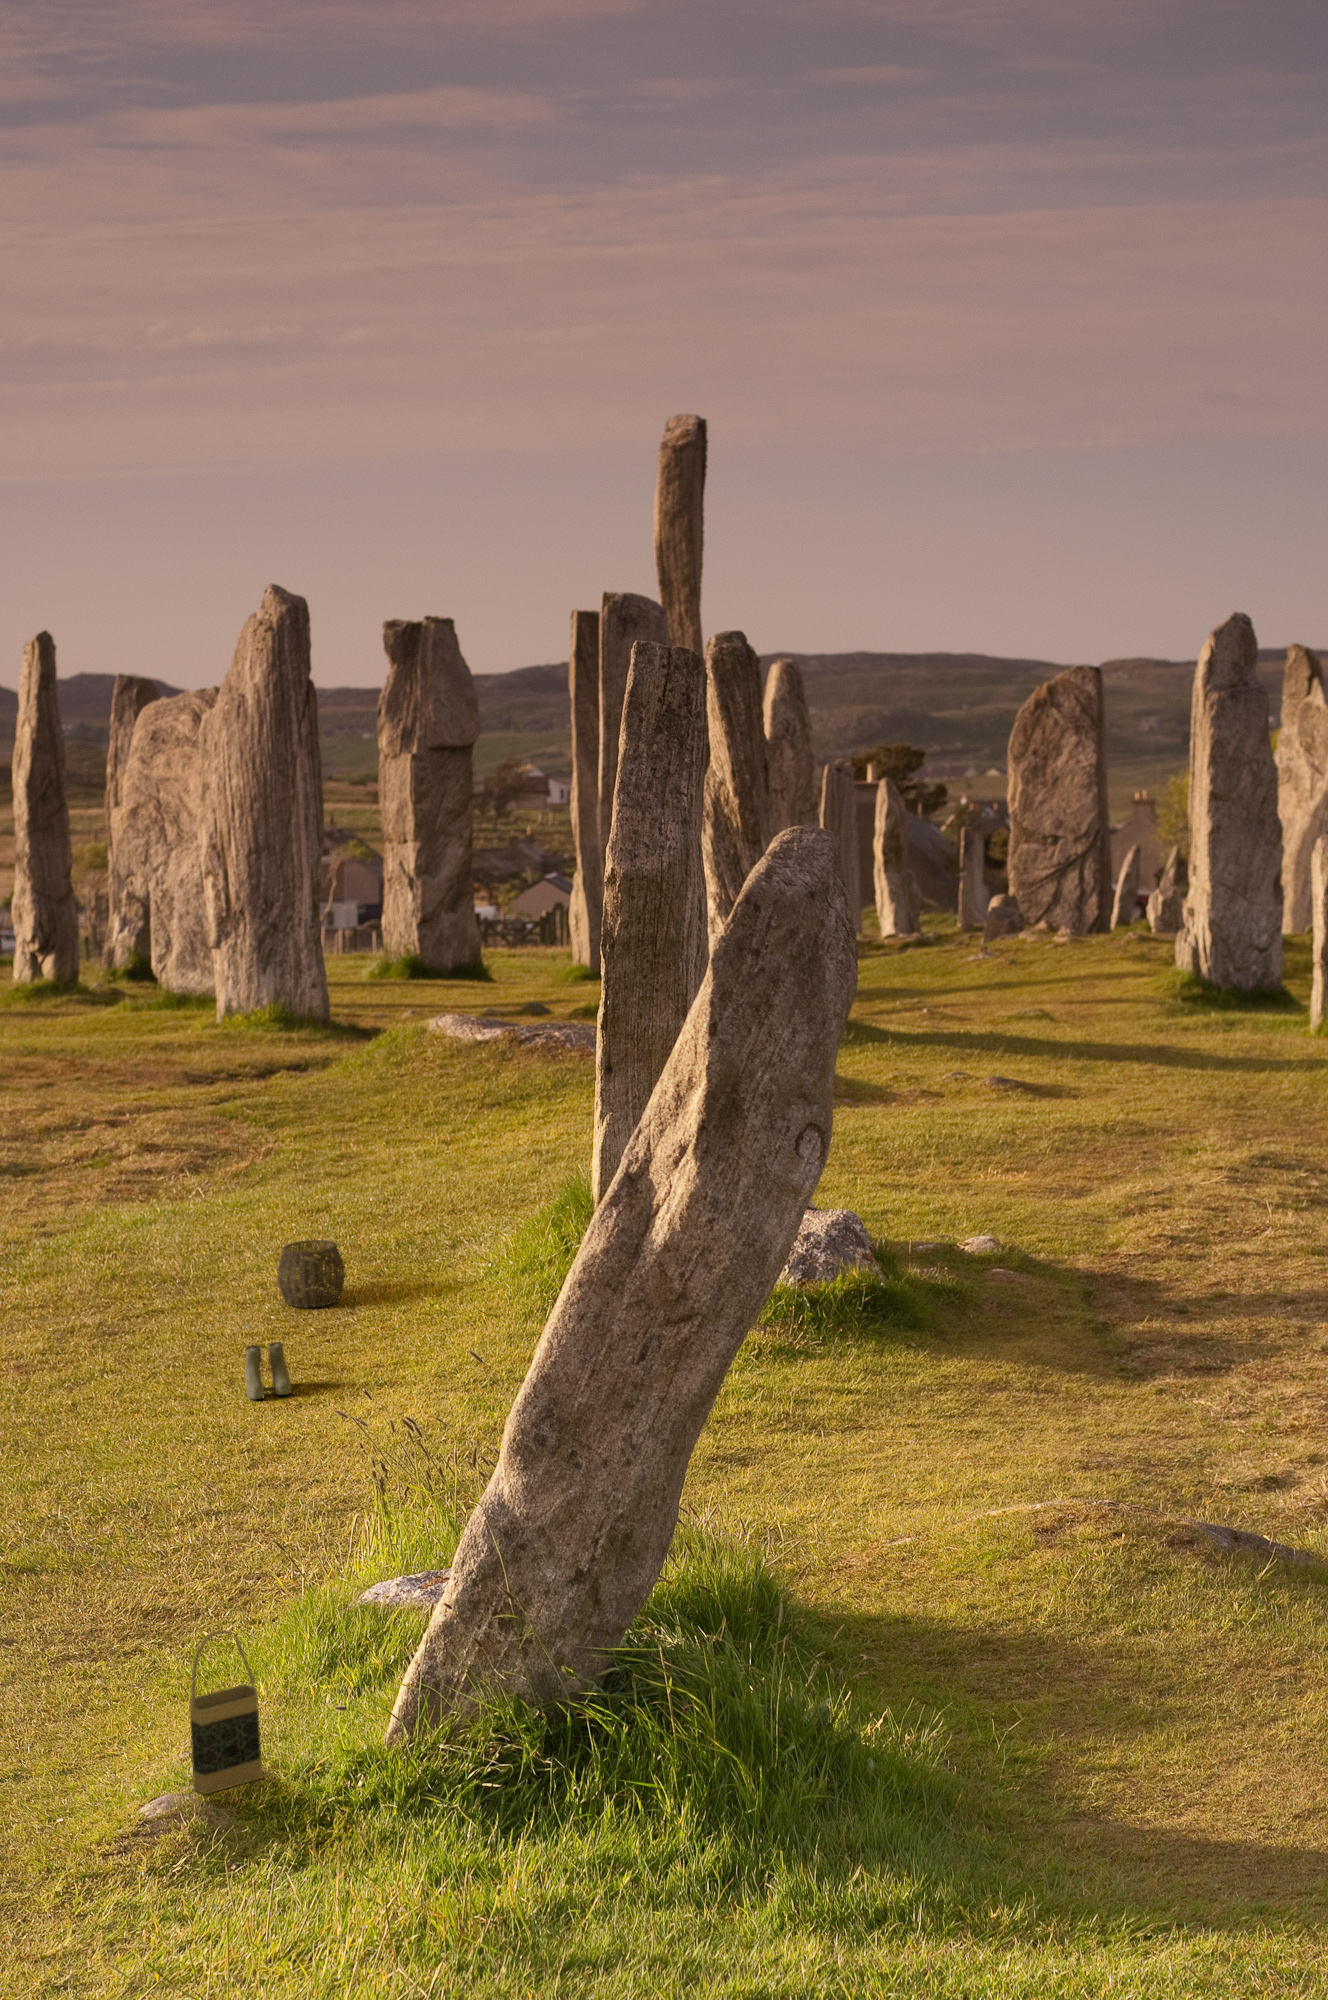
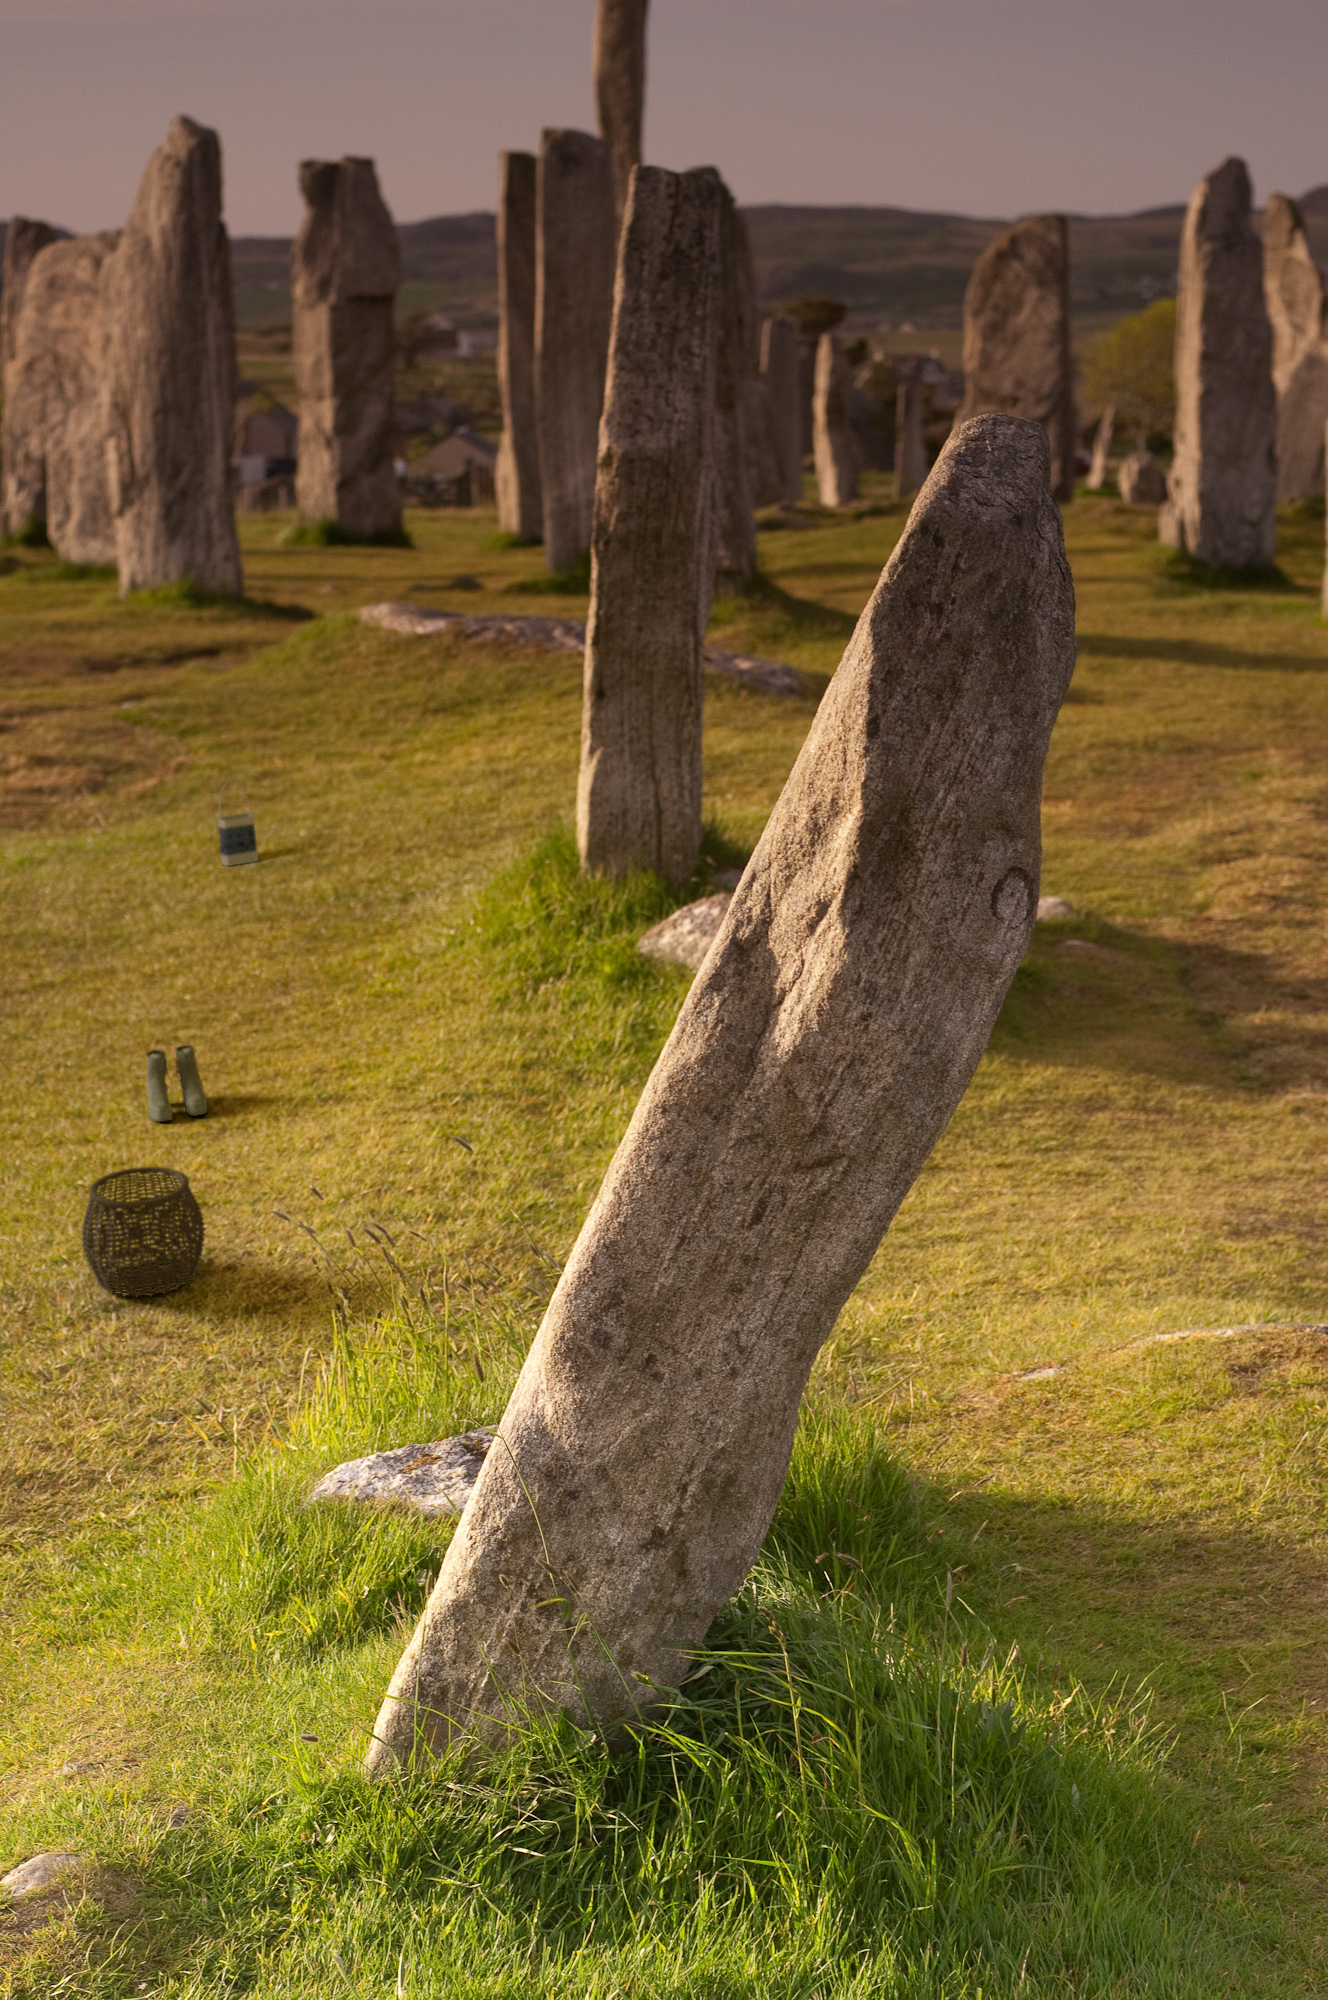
woven basket: present [278,1240,345,1308] -> present [82,1167,205,1297]
bag: present [190,1630,263,1794] -> present [218,781,258,866]

